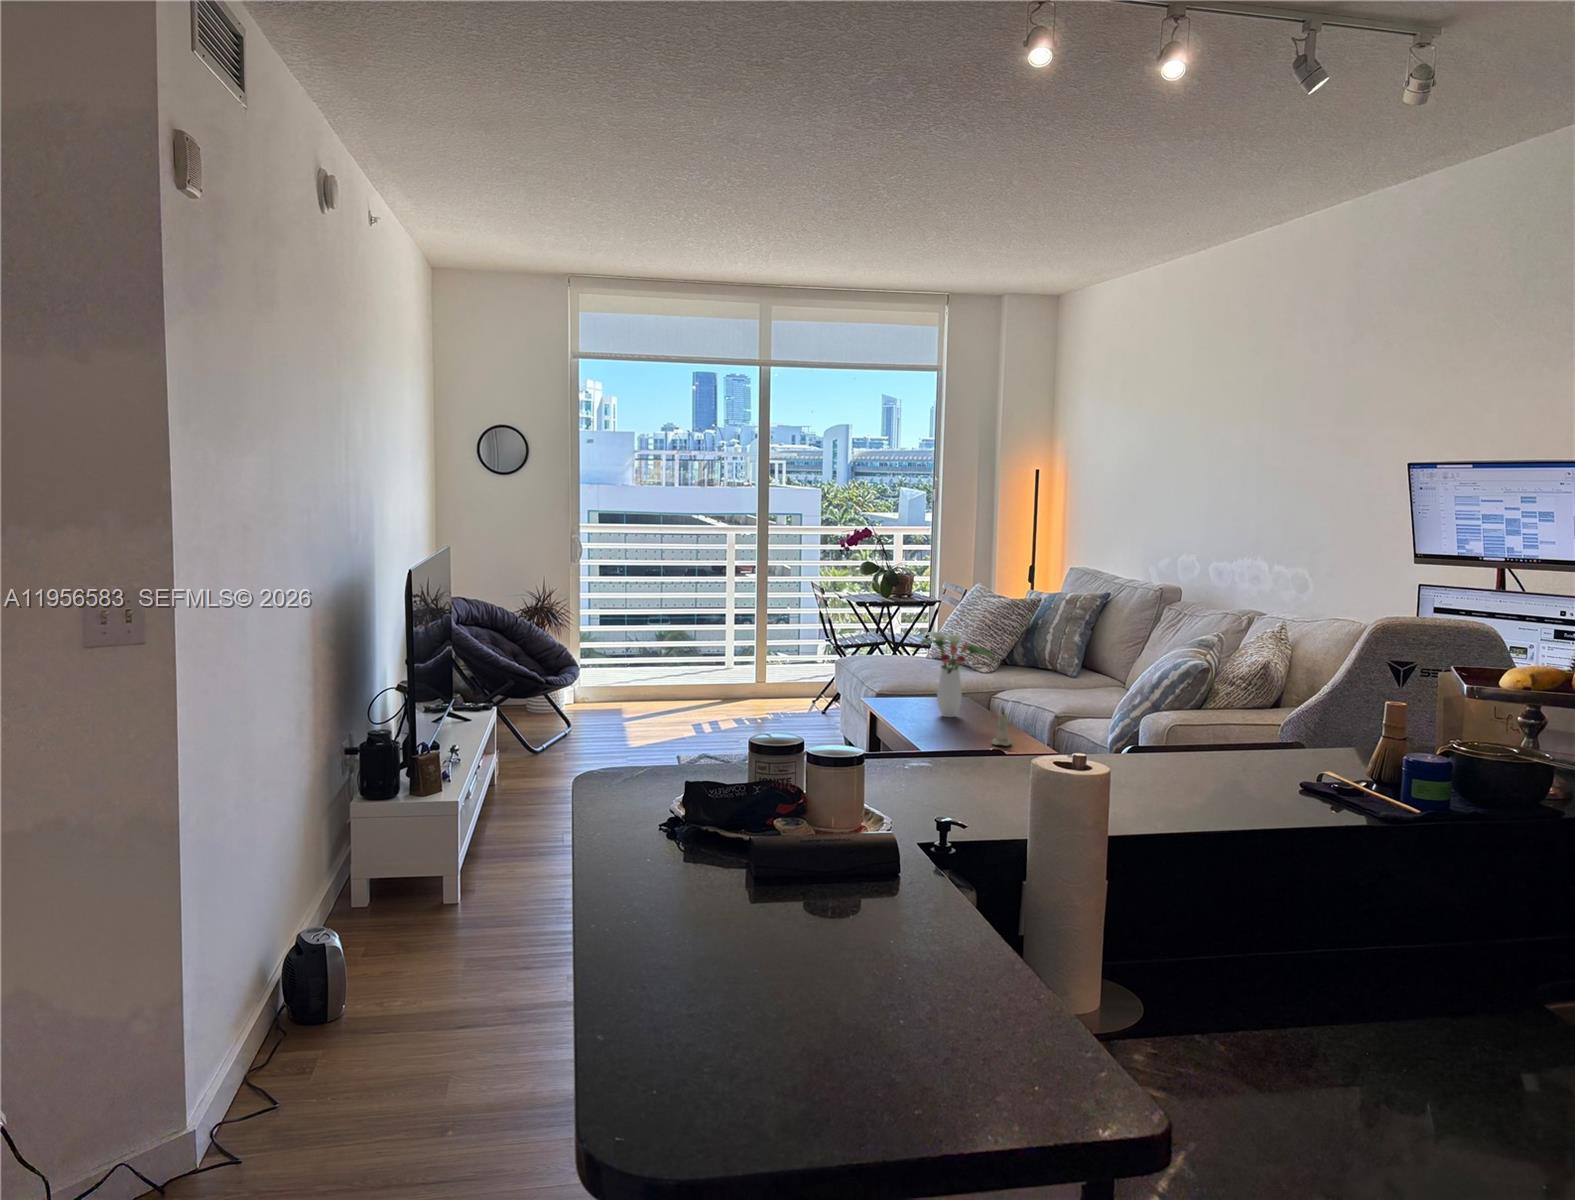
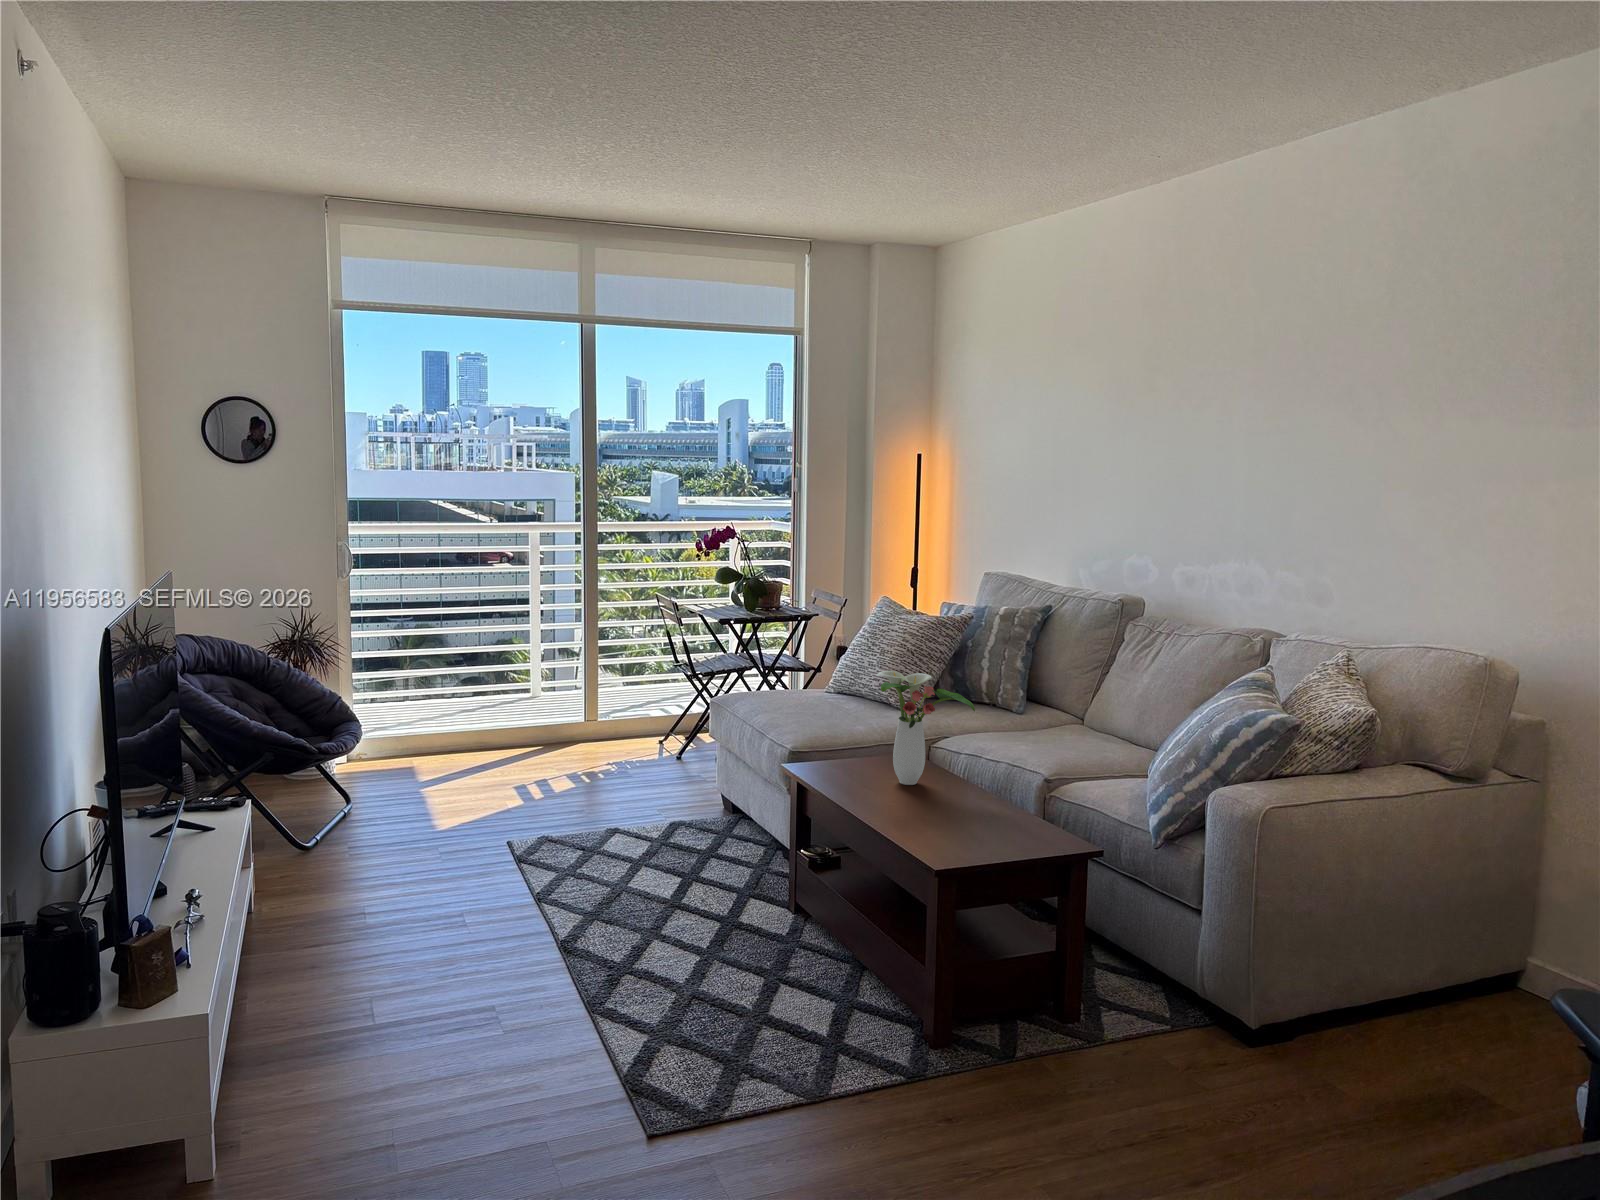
candle: present [992,708,1011,746] -> none [992,775,1020,830]

